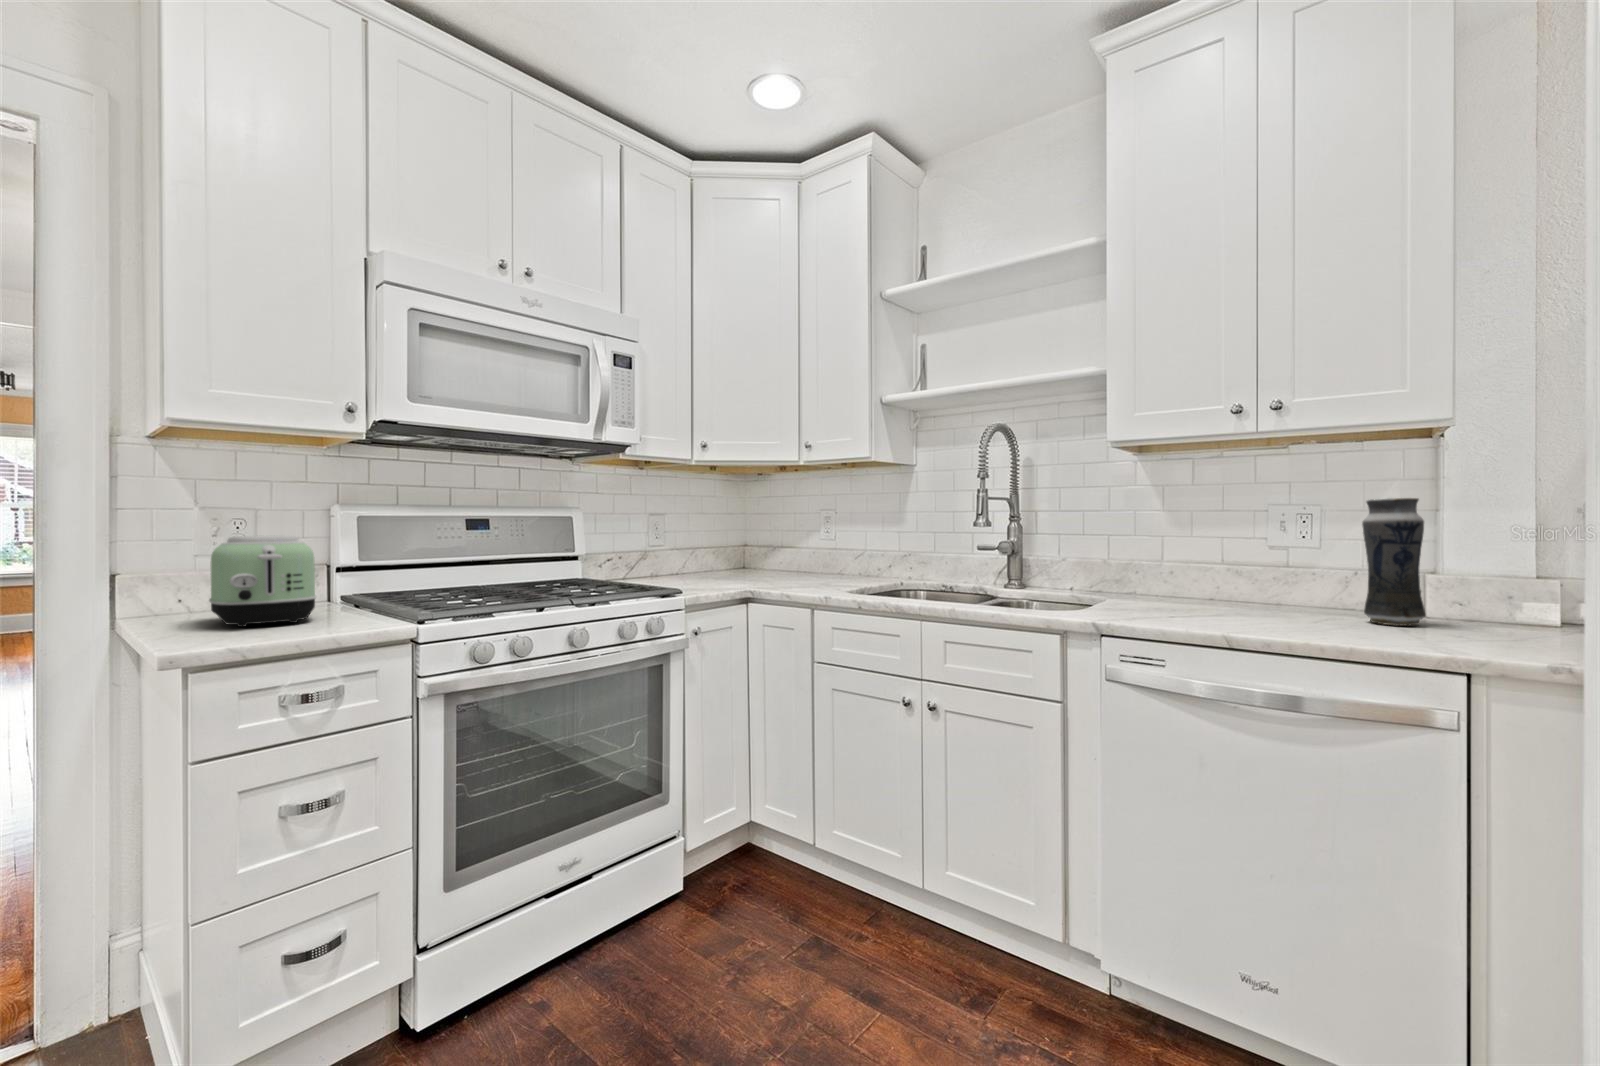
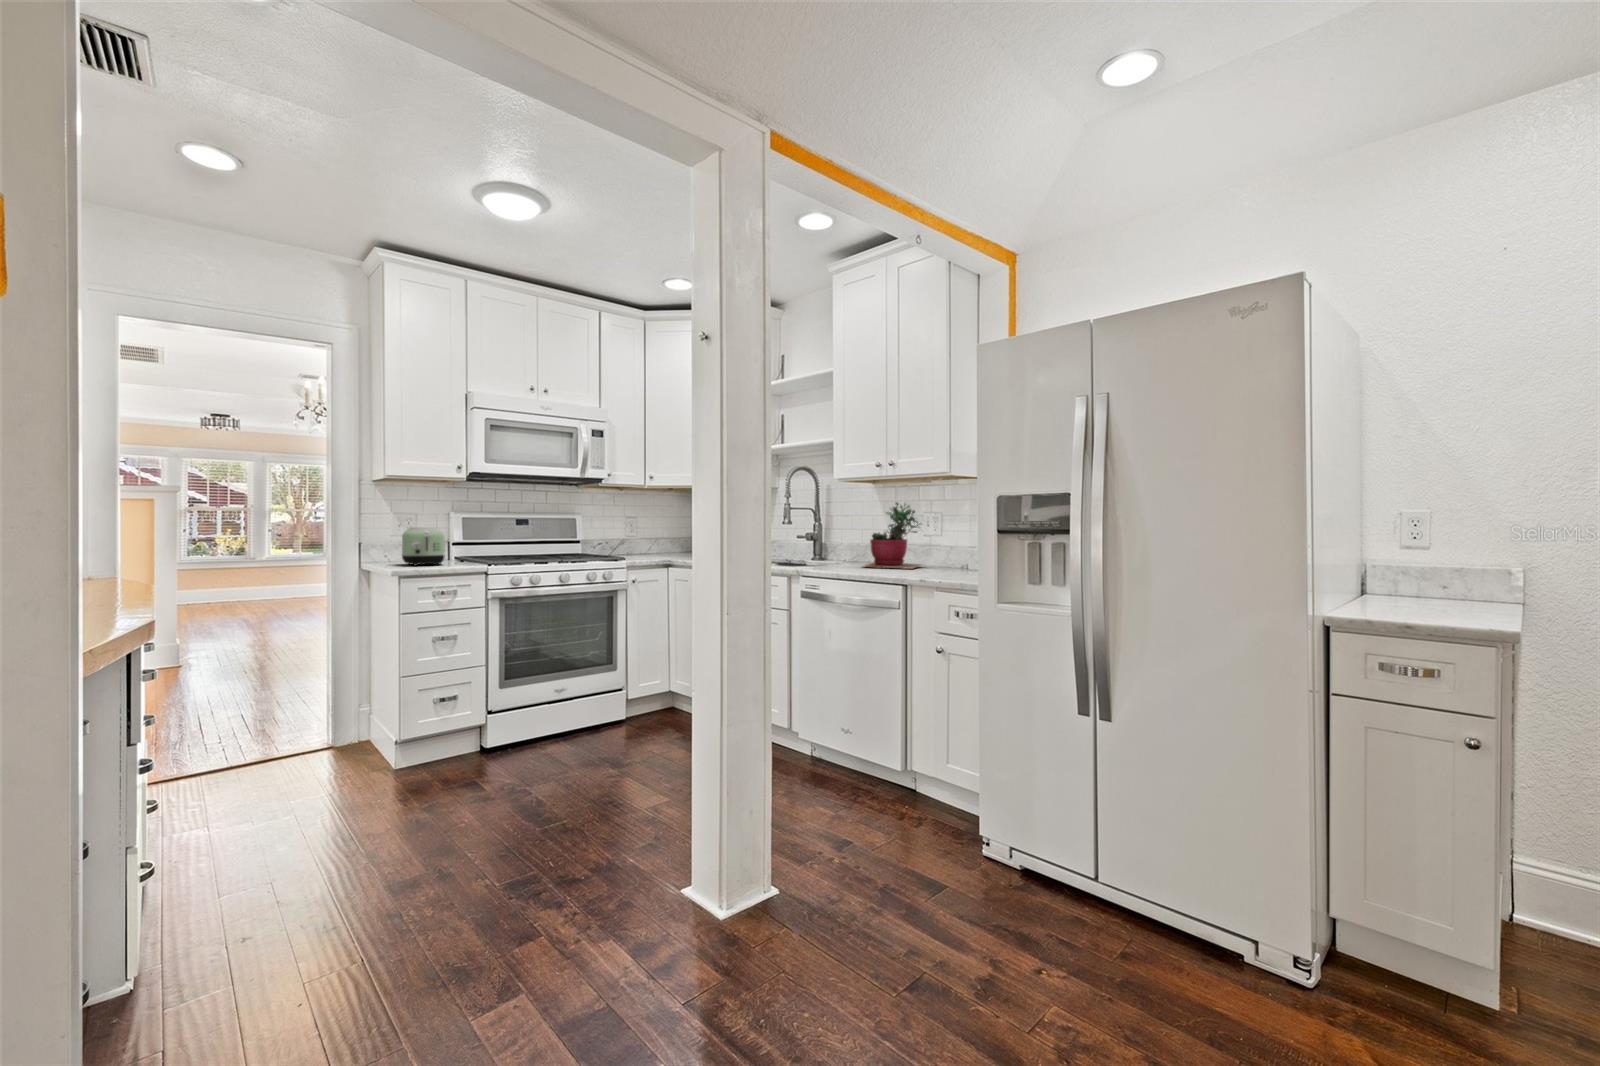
succulent plant: none [1170,483,1312,616] -> present [863,503,921,569]
vase: present [1362,498,1425,626] -> none [926,510,950,572]

